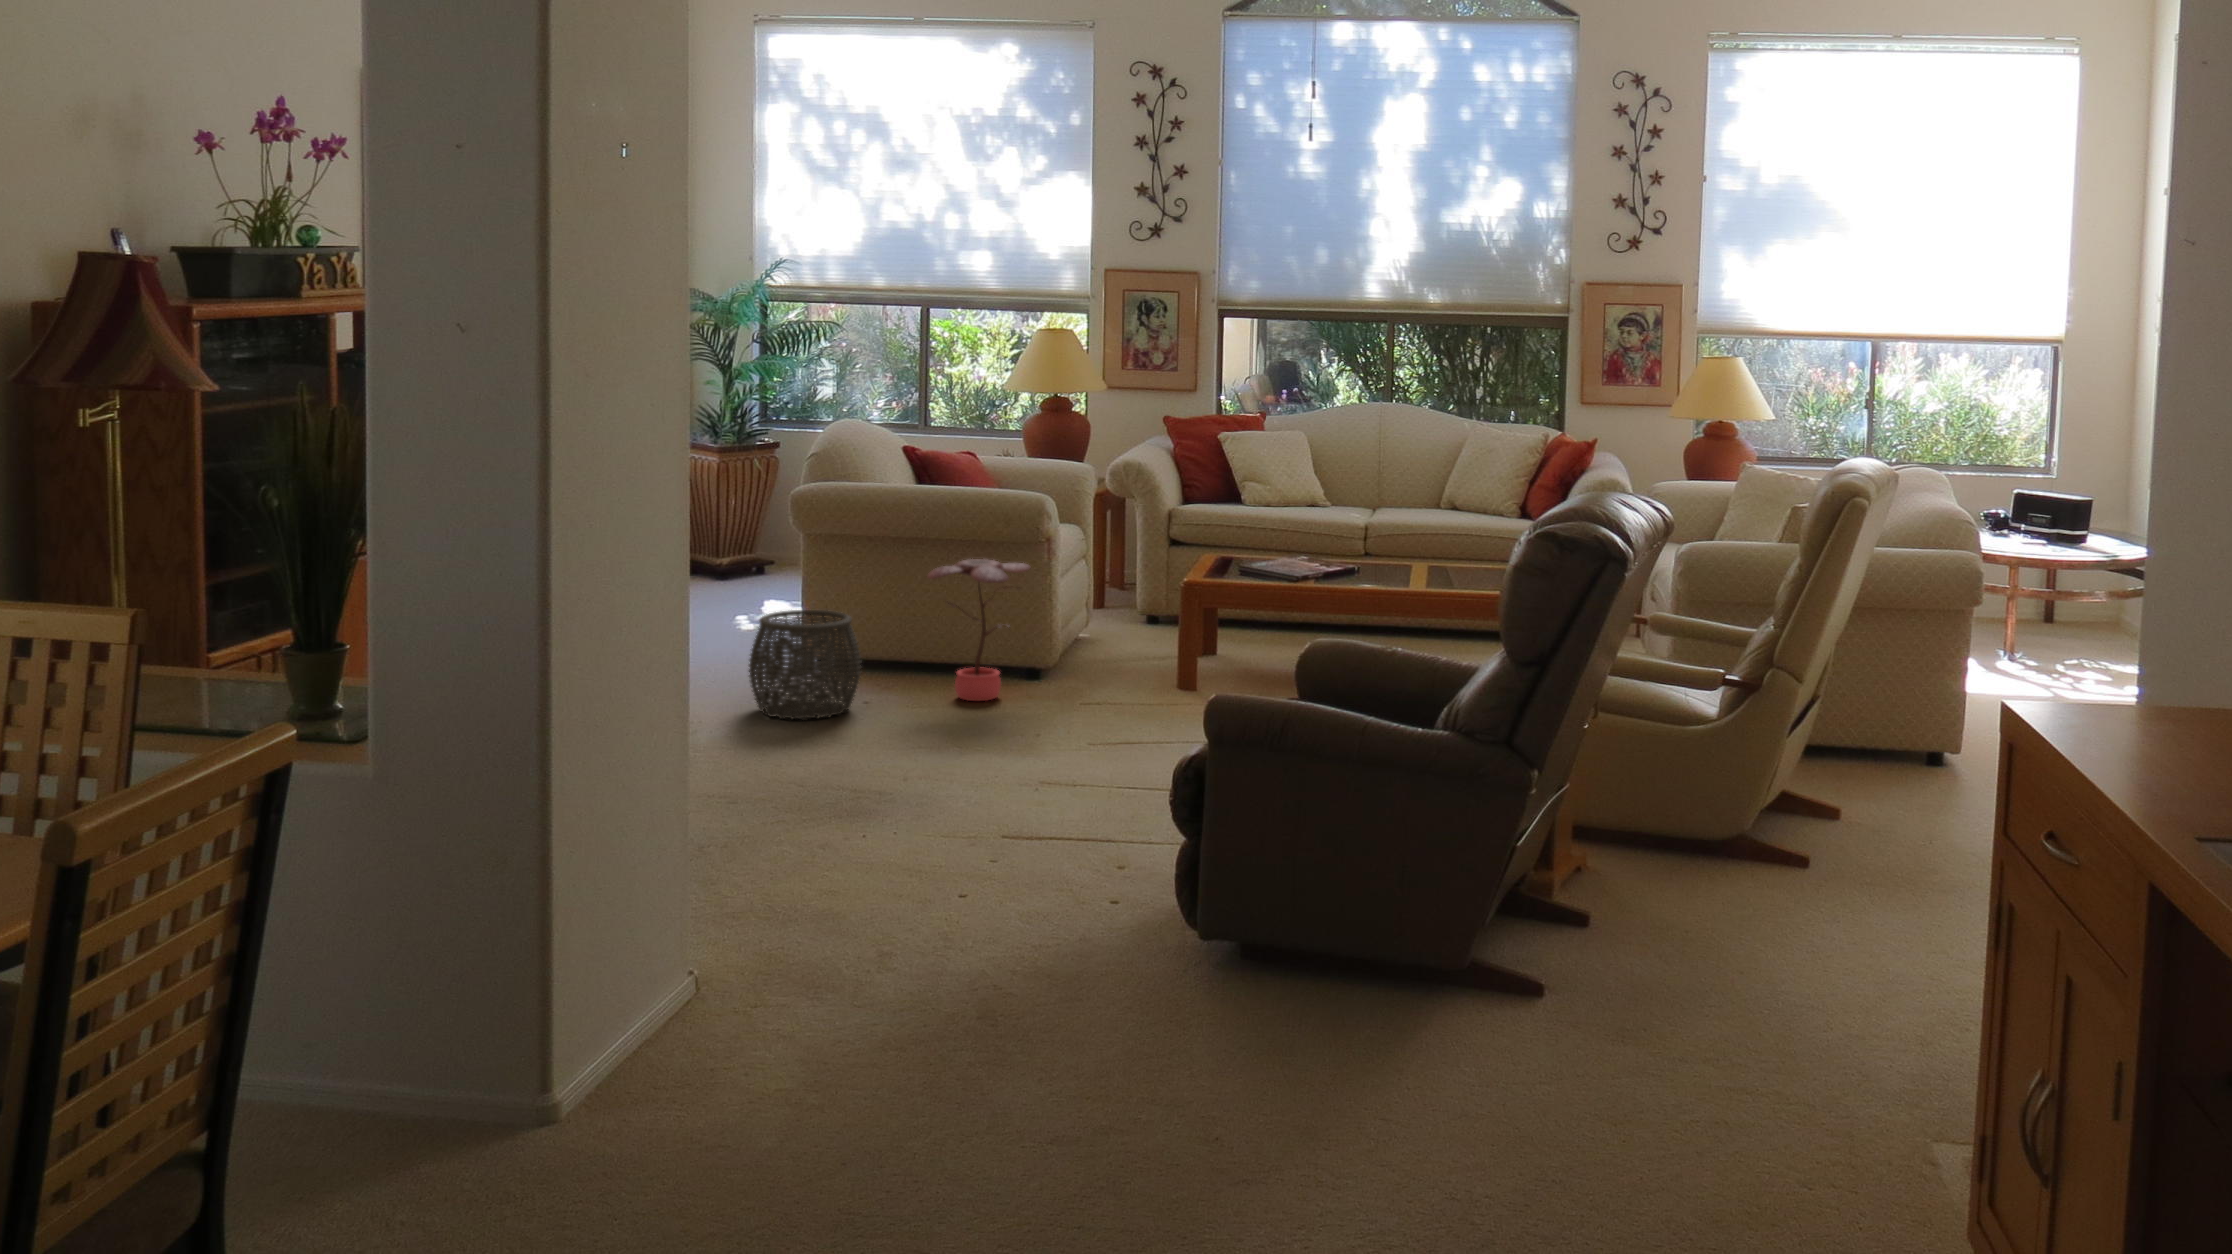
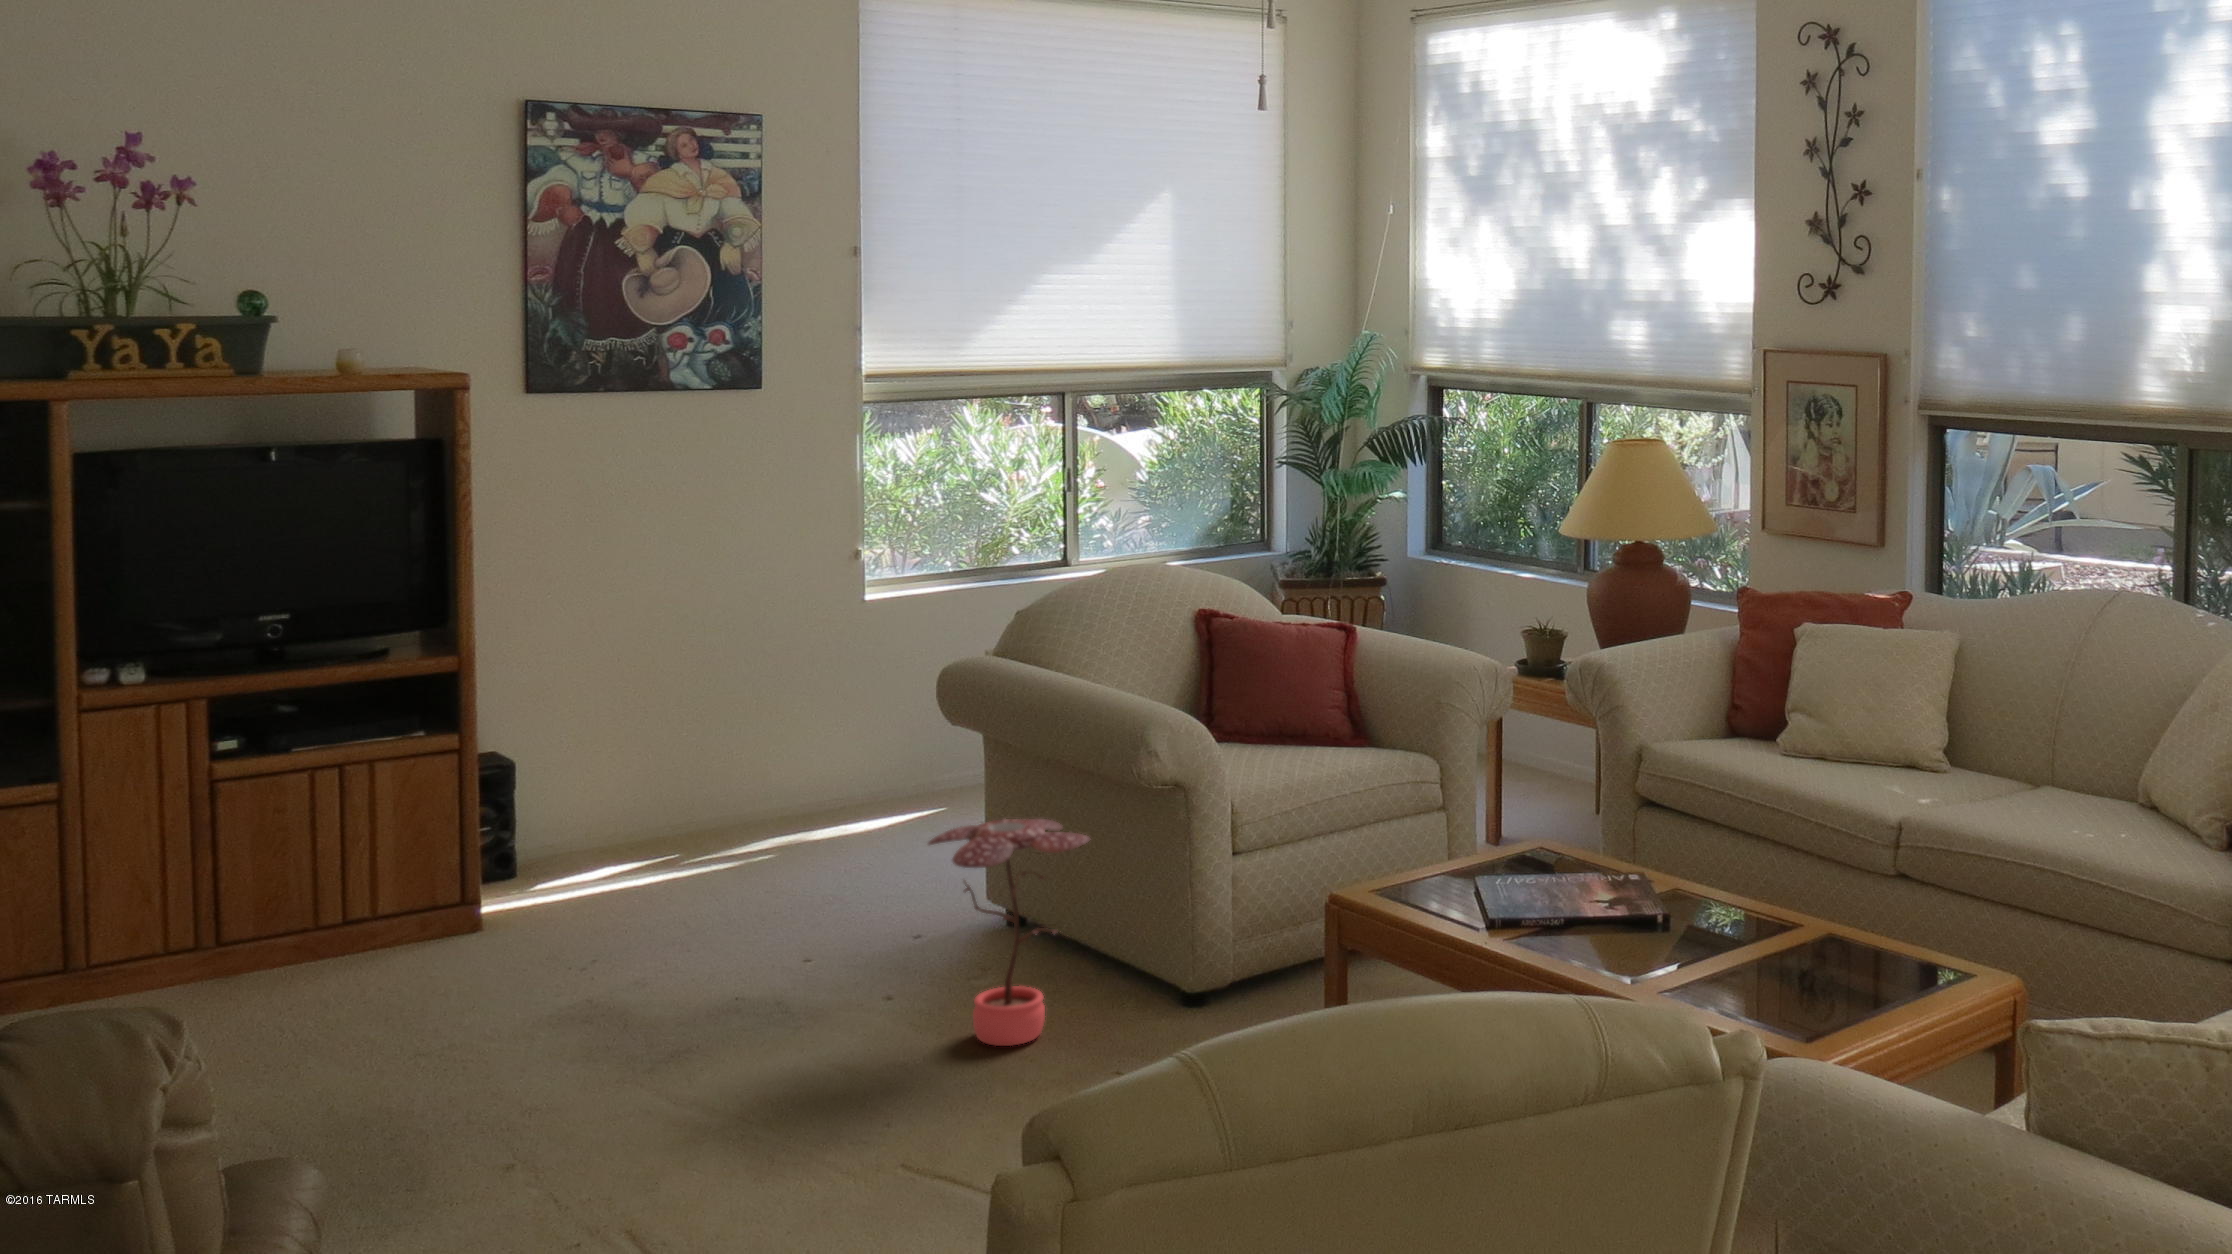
woven basket: present [749,610,861,720] -> none [688,860,859,1033]

